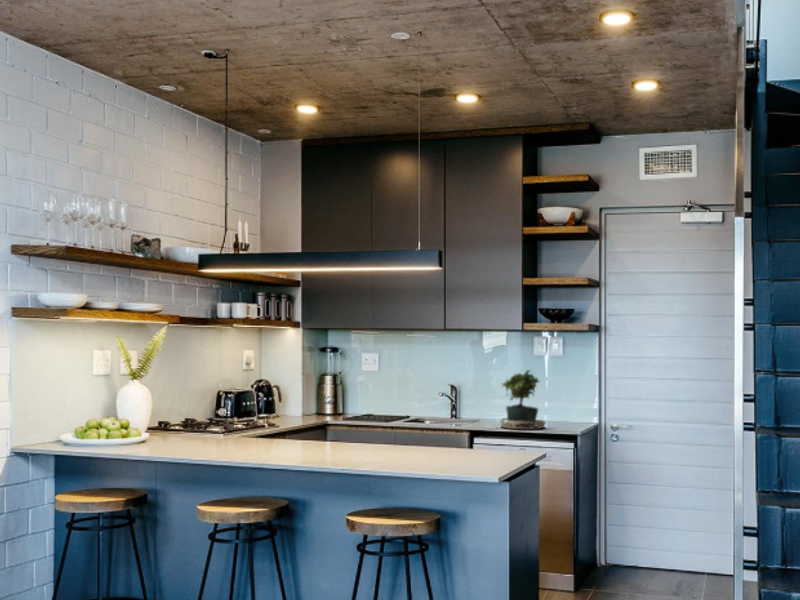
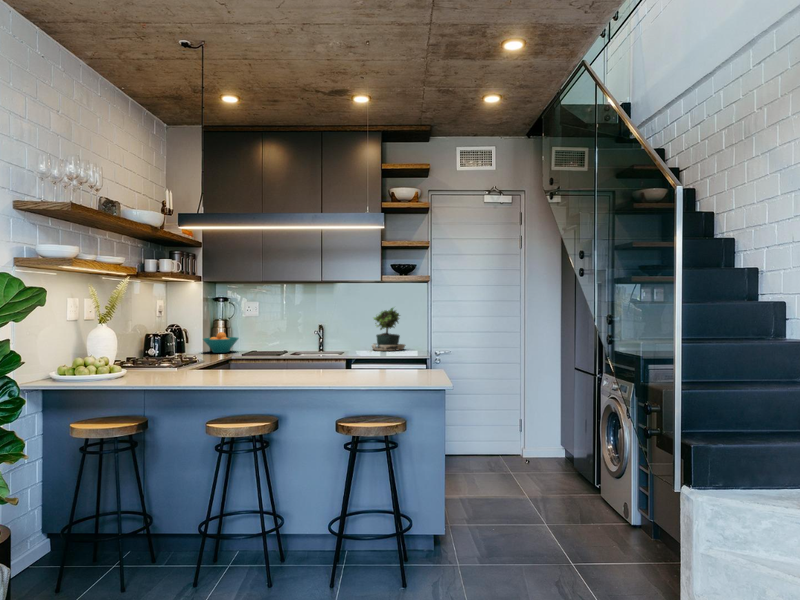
fruit bowl: none [293,394,337,420] -> present [203,332,238,353]

